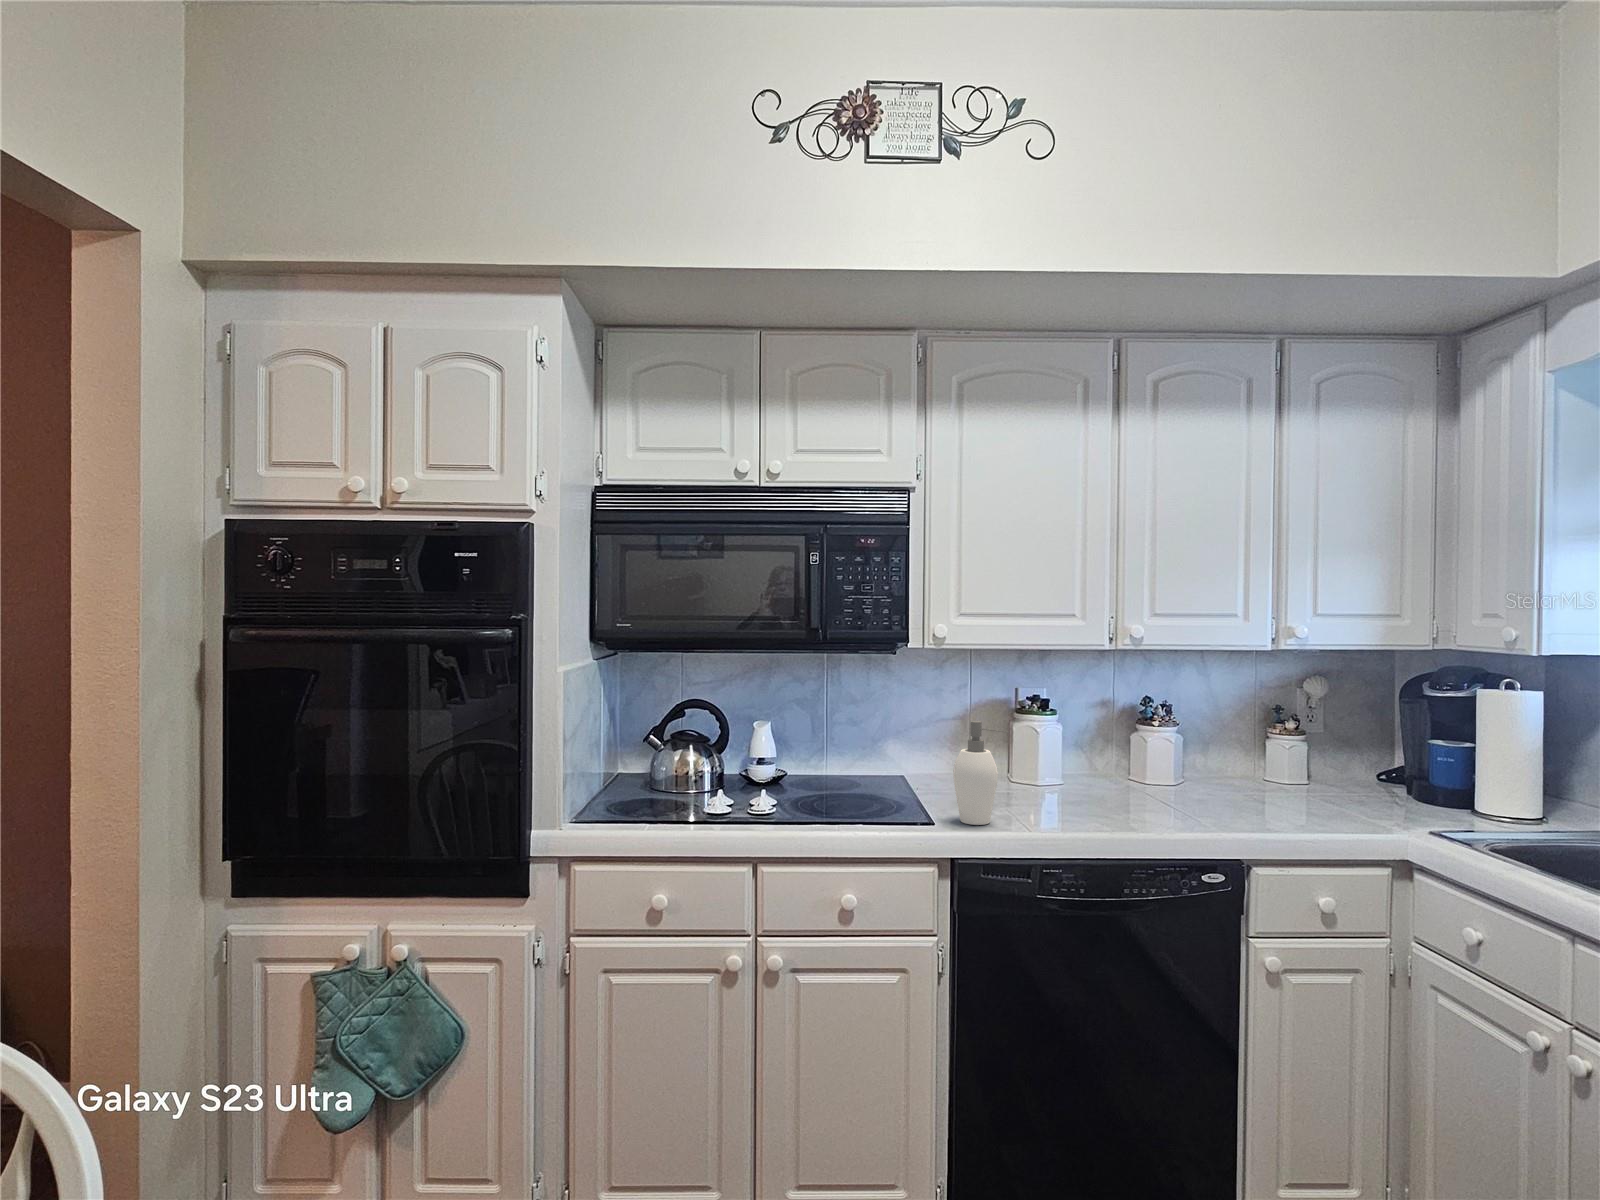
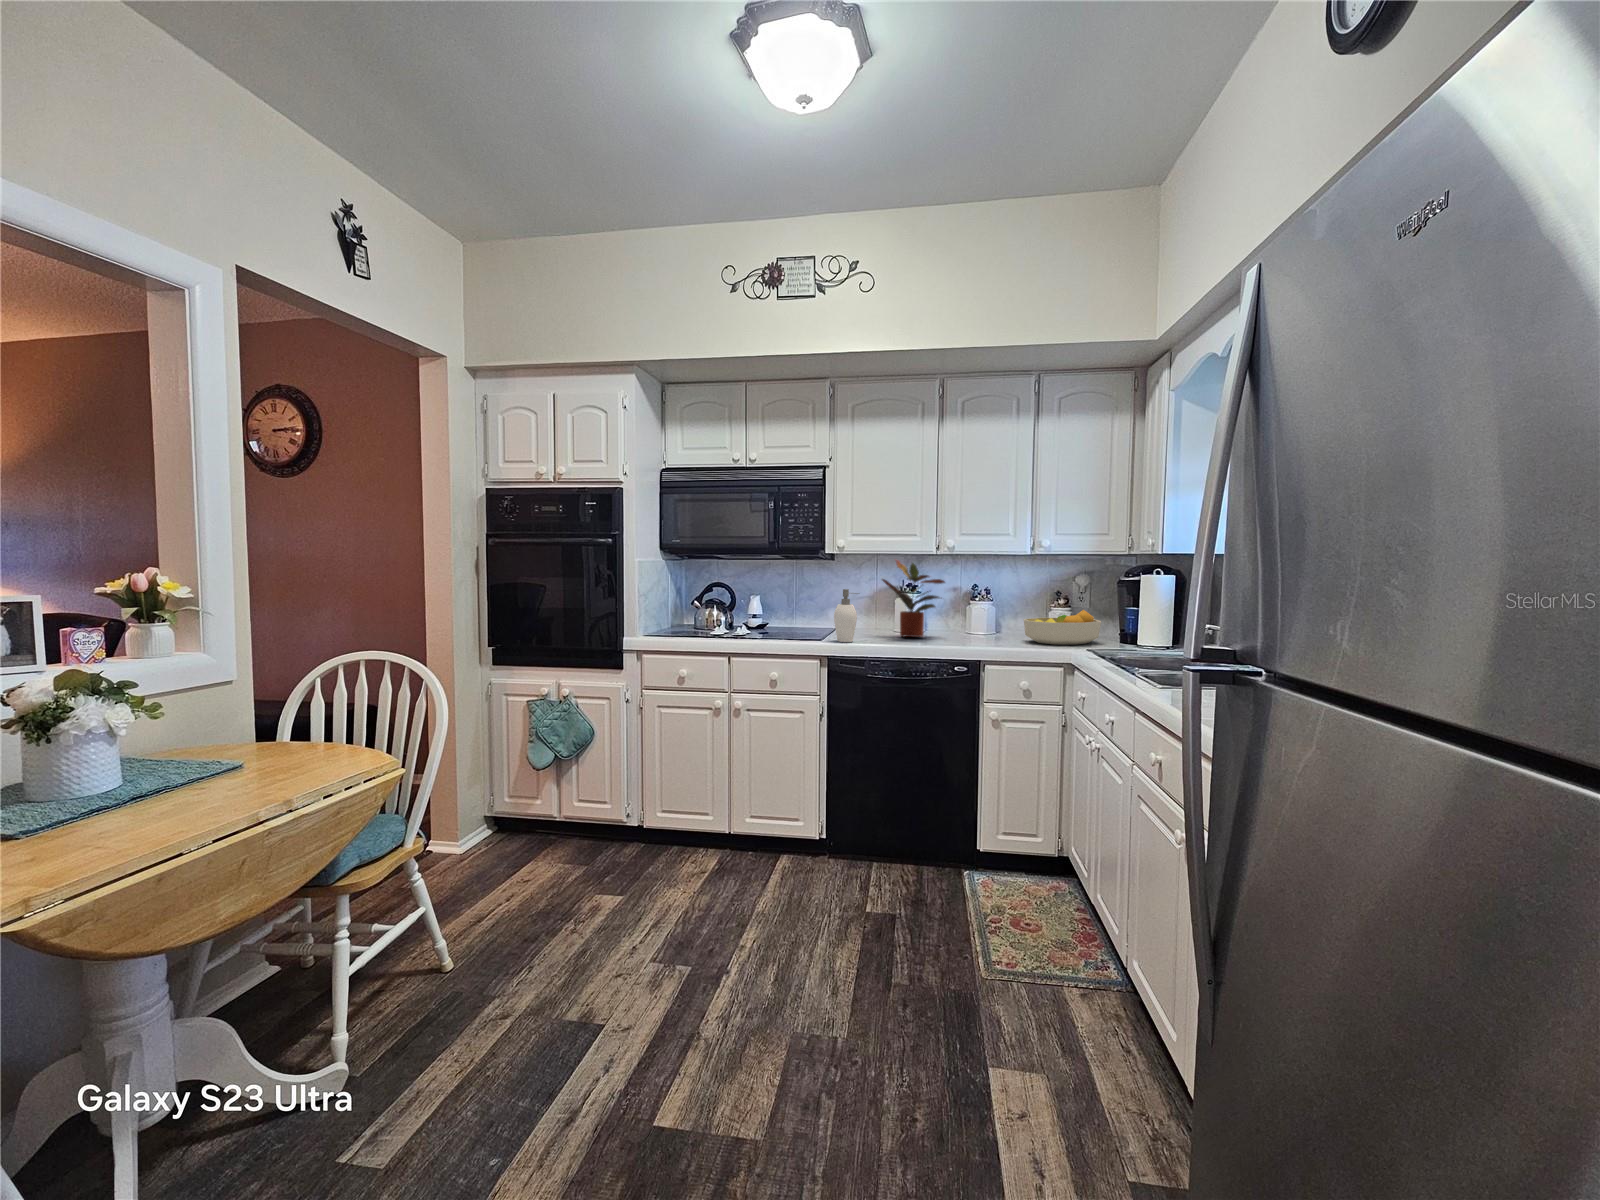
potted plant: none [1016,656,1135,803] -> present [882,560,945,637]
fruit bowl: none [1274,746,1411,816] -> present [1024,610,1101,645]

